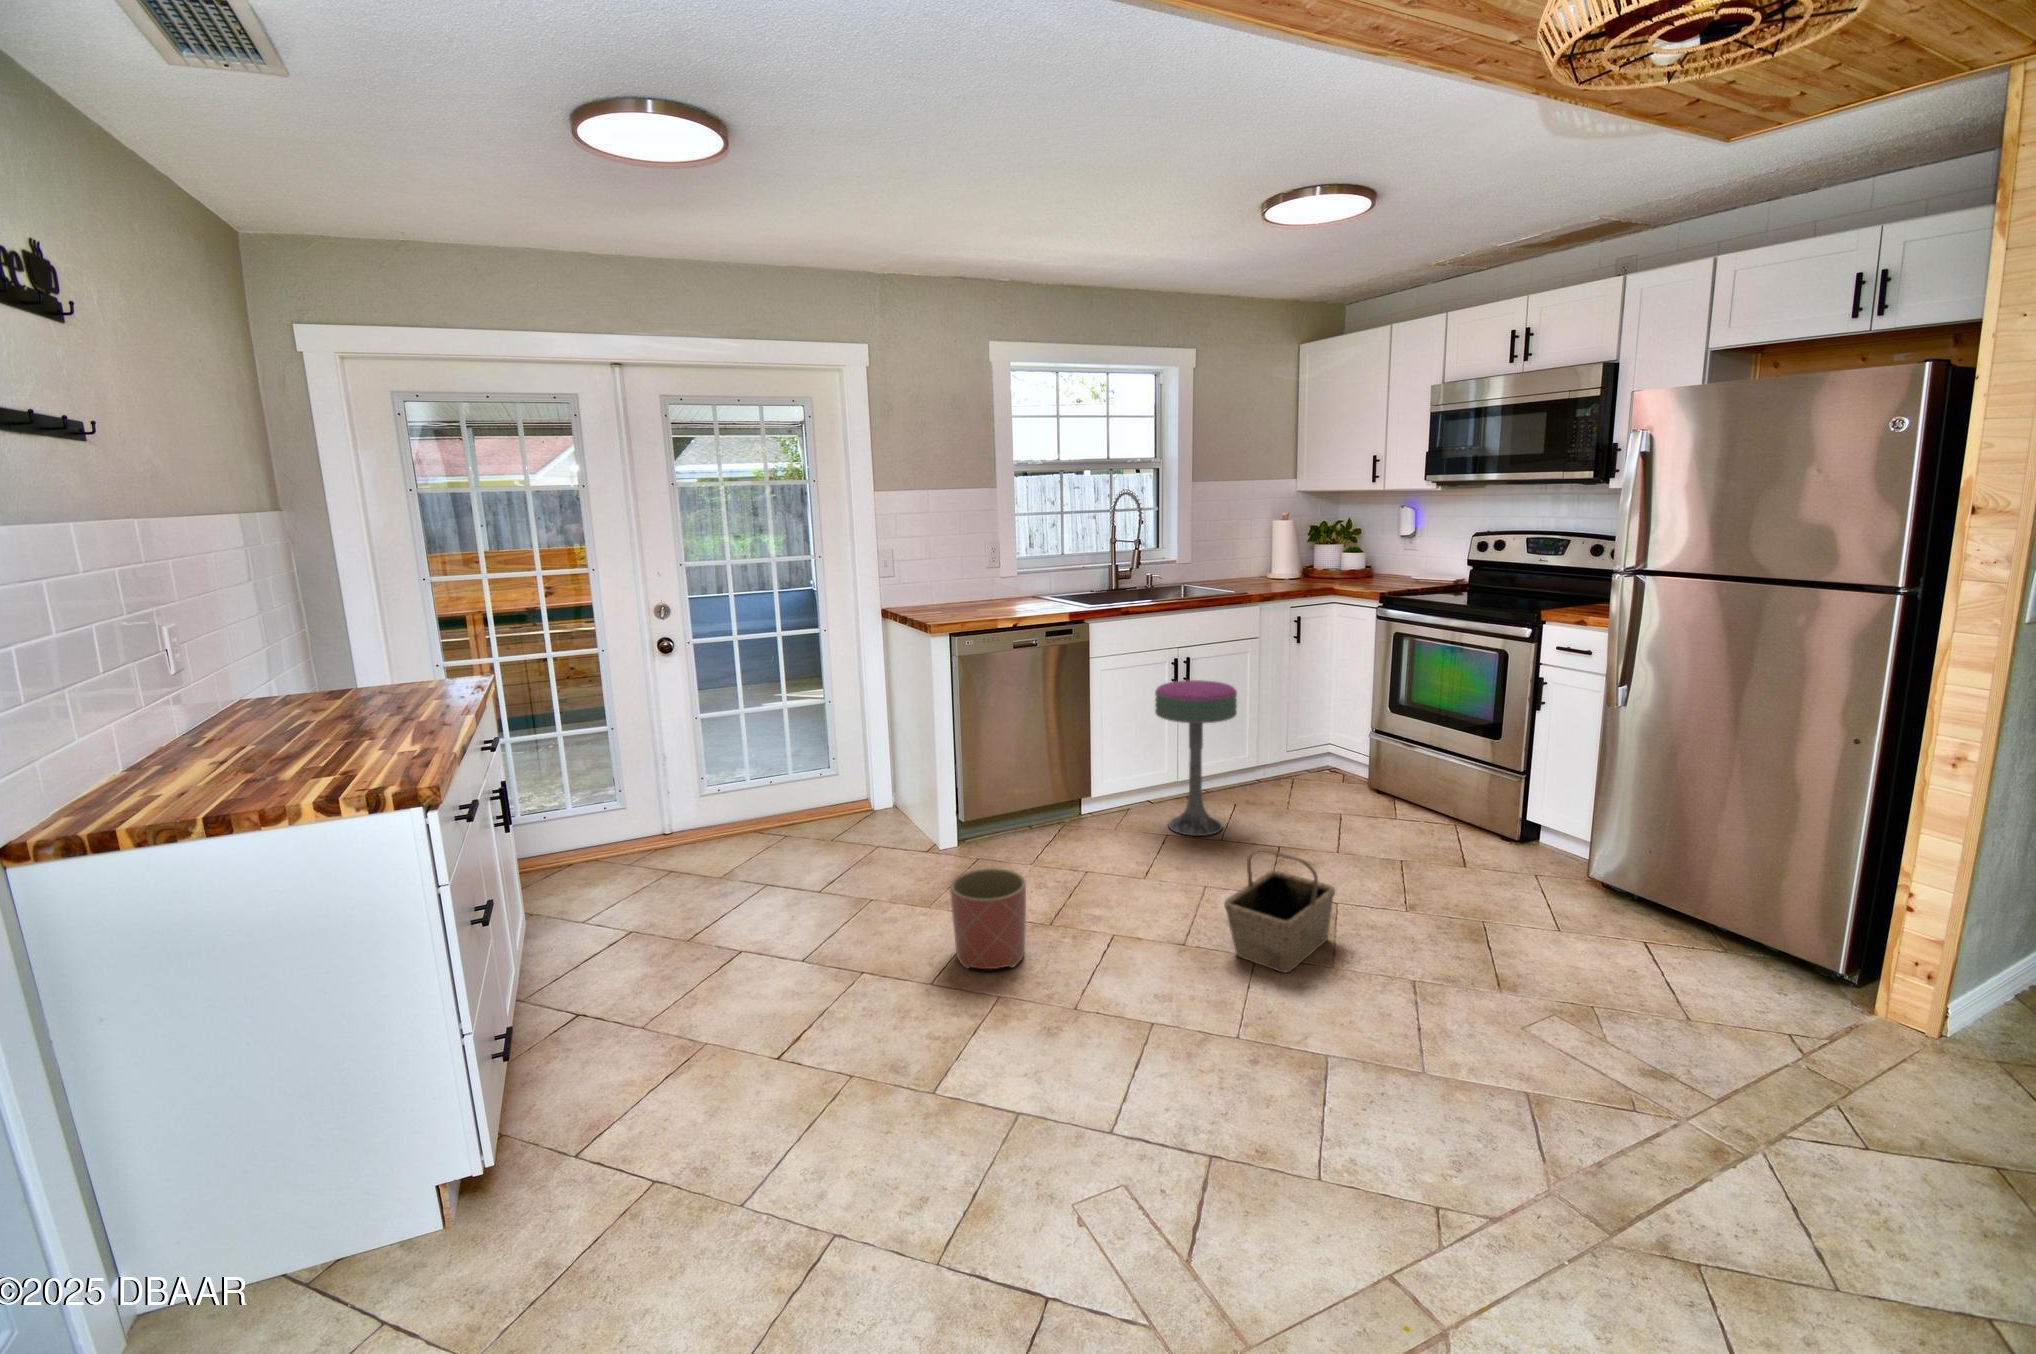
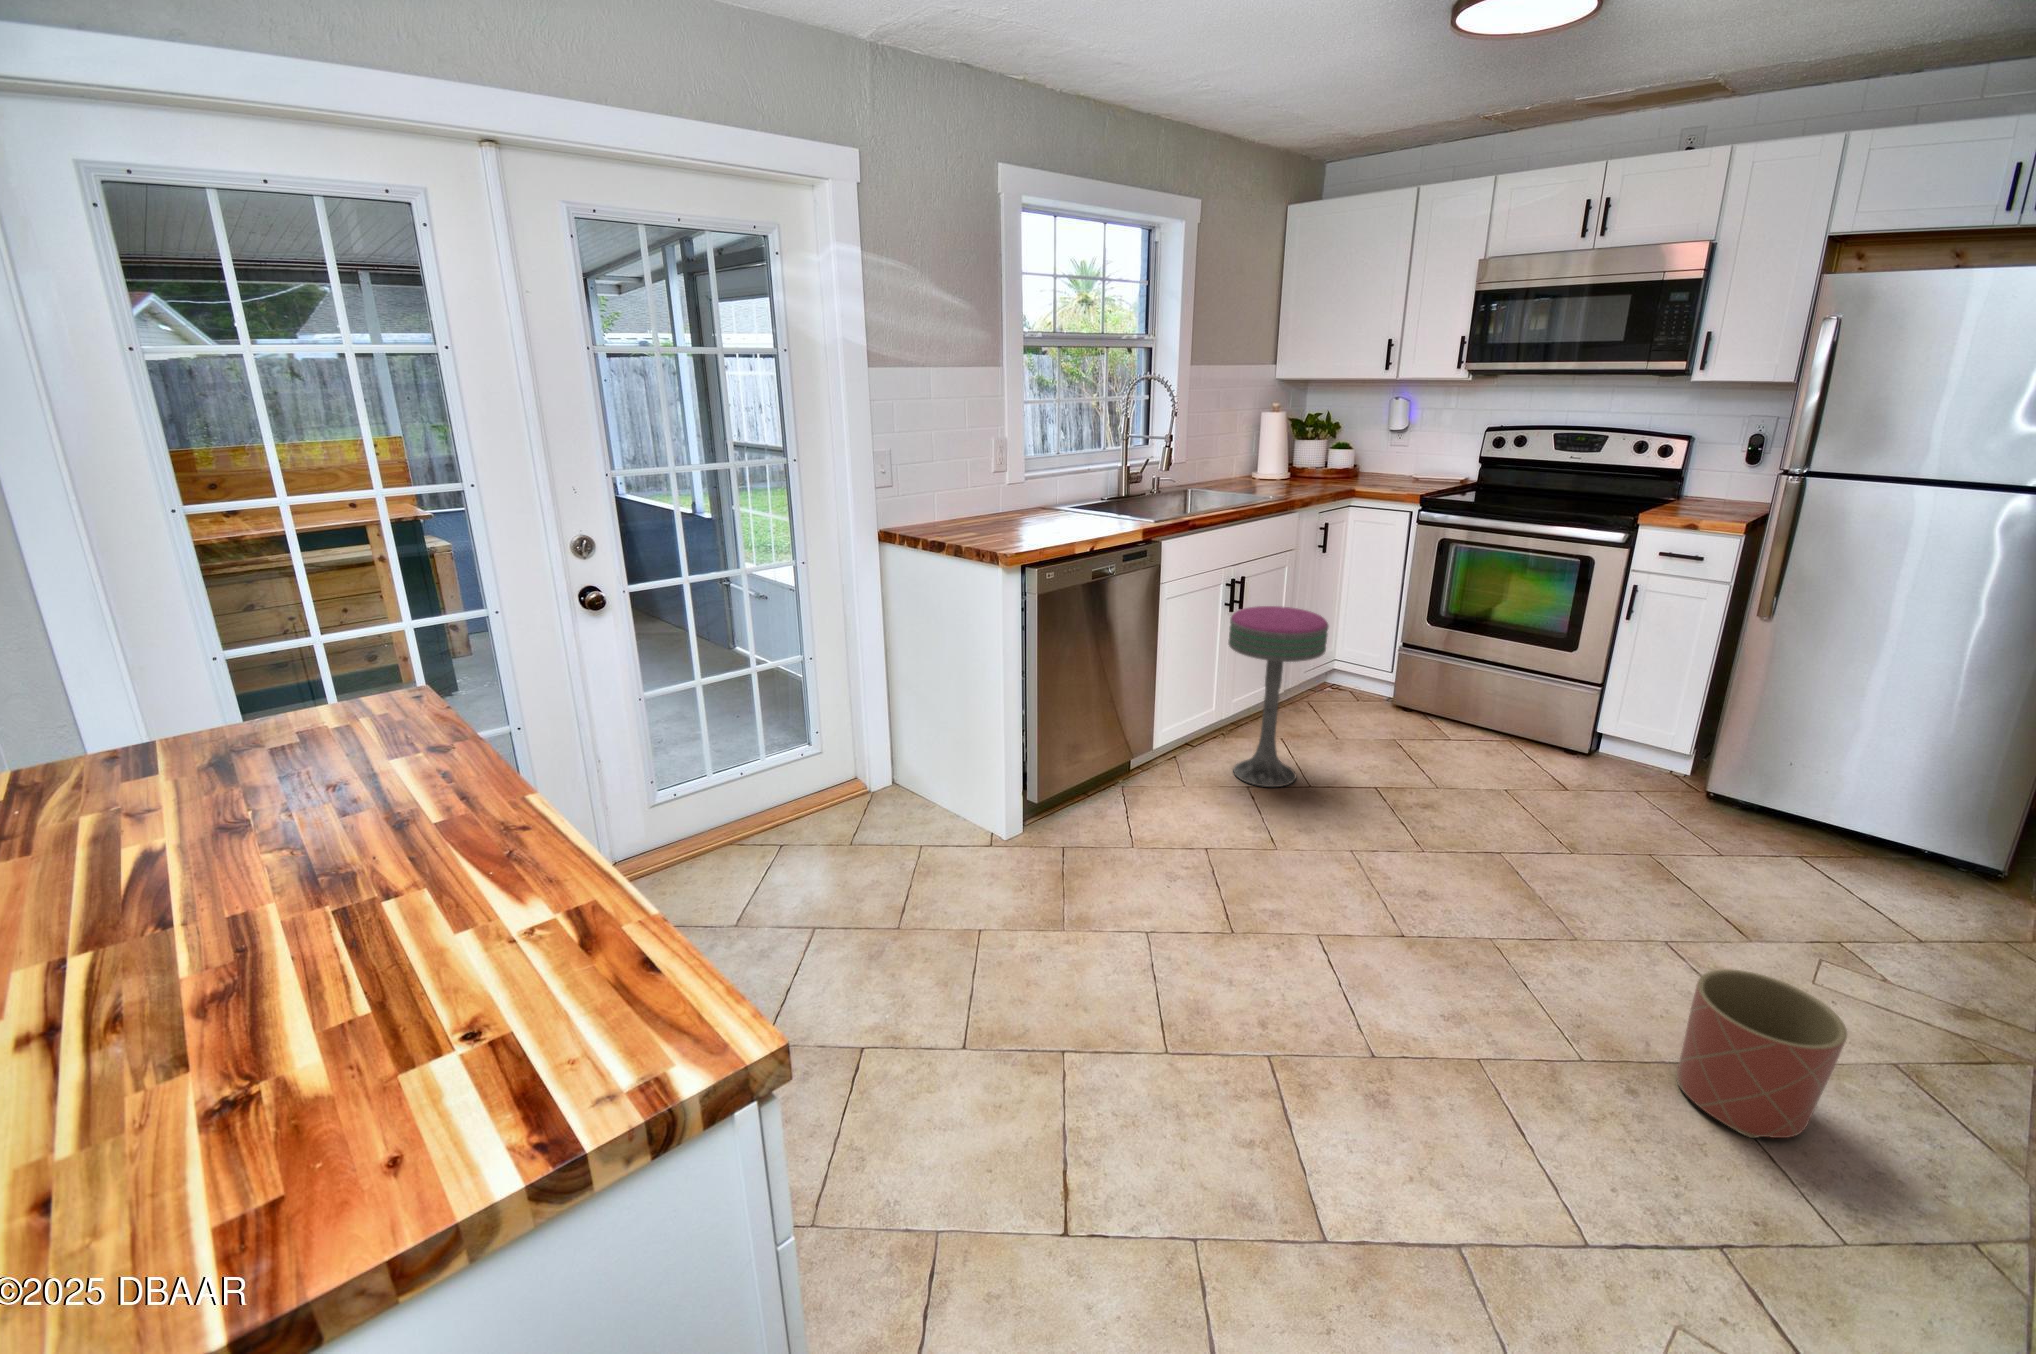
basket: present [1224,849,1335,973] -> none [1457,825,1560,969]
planter: present [950,868,1026,969] -> present [1677,969,1847,1138]

